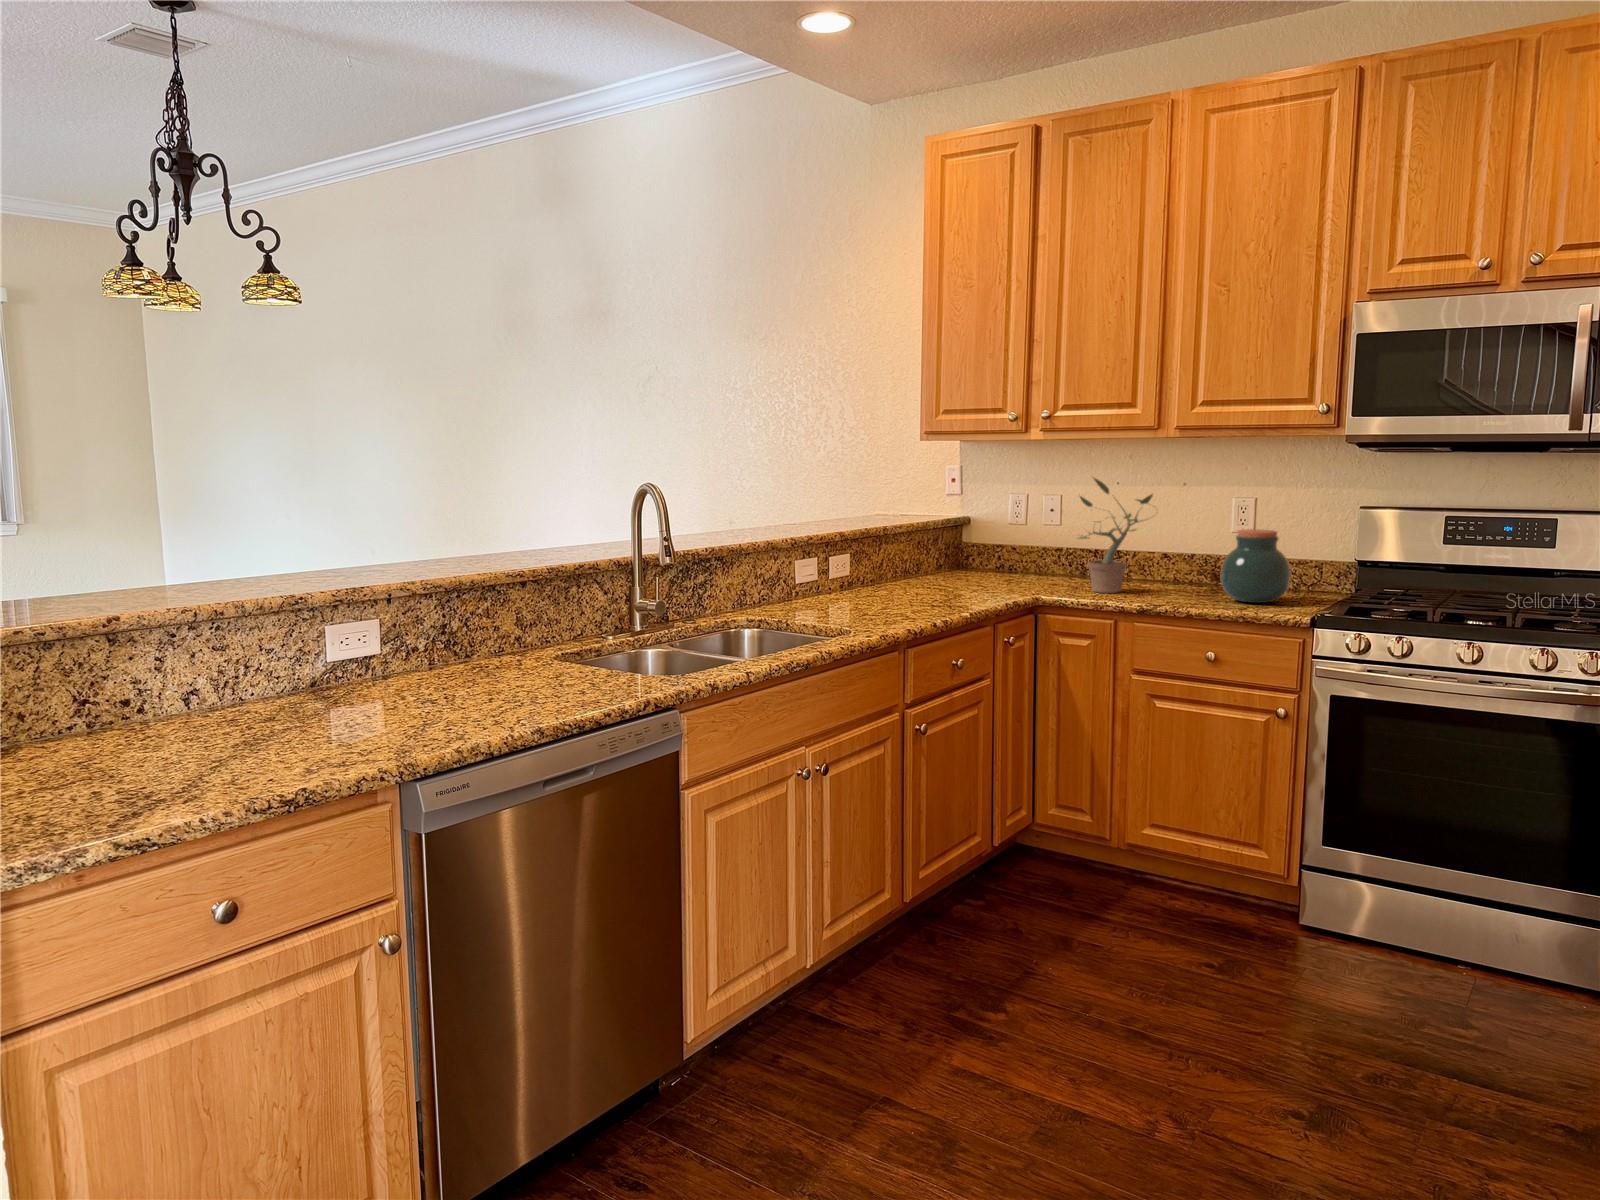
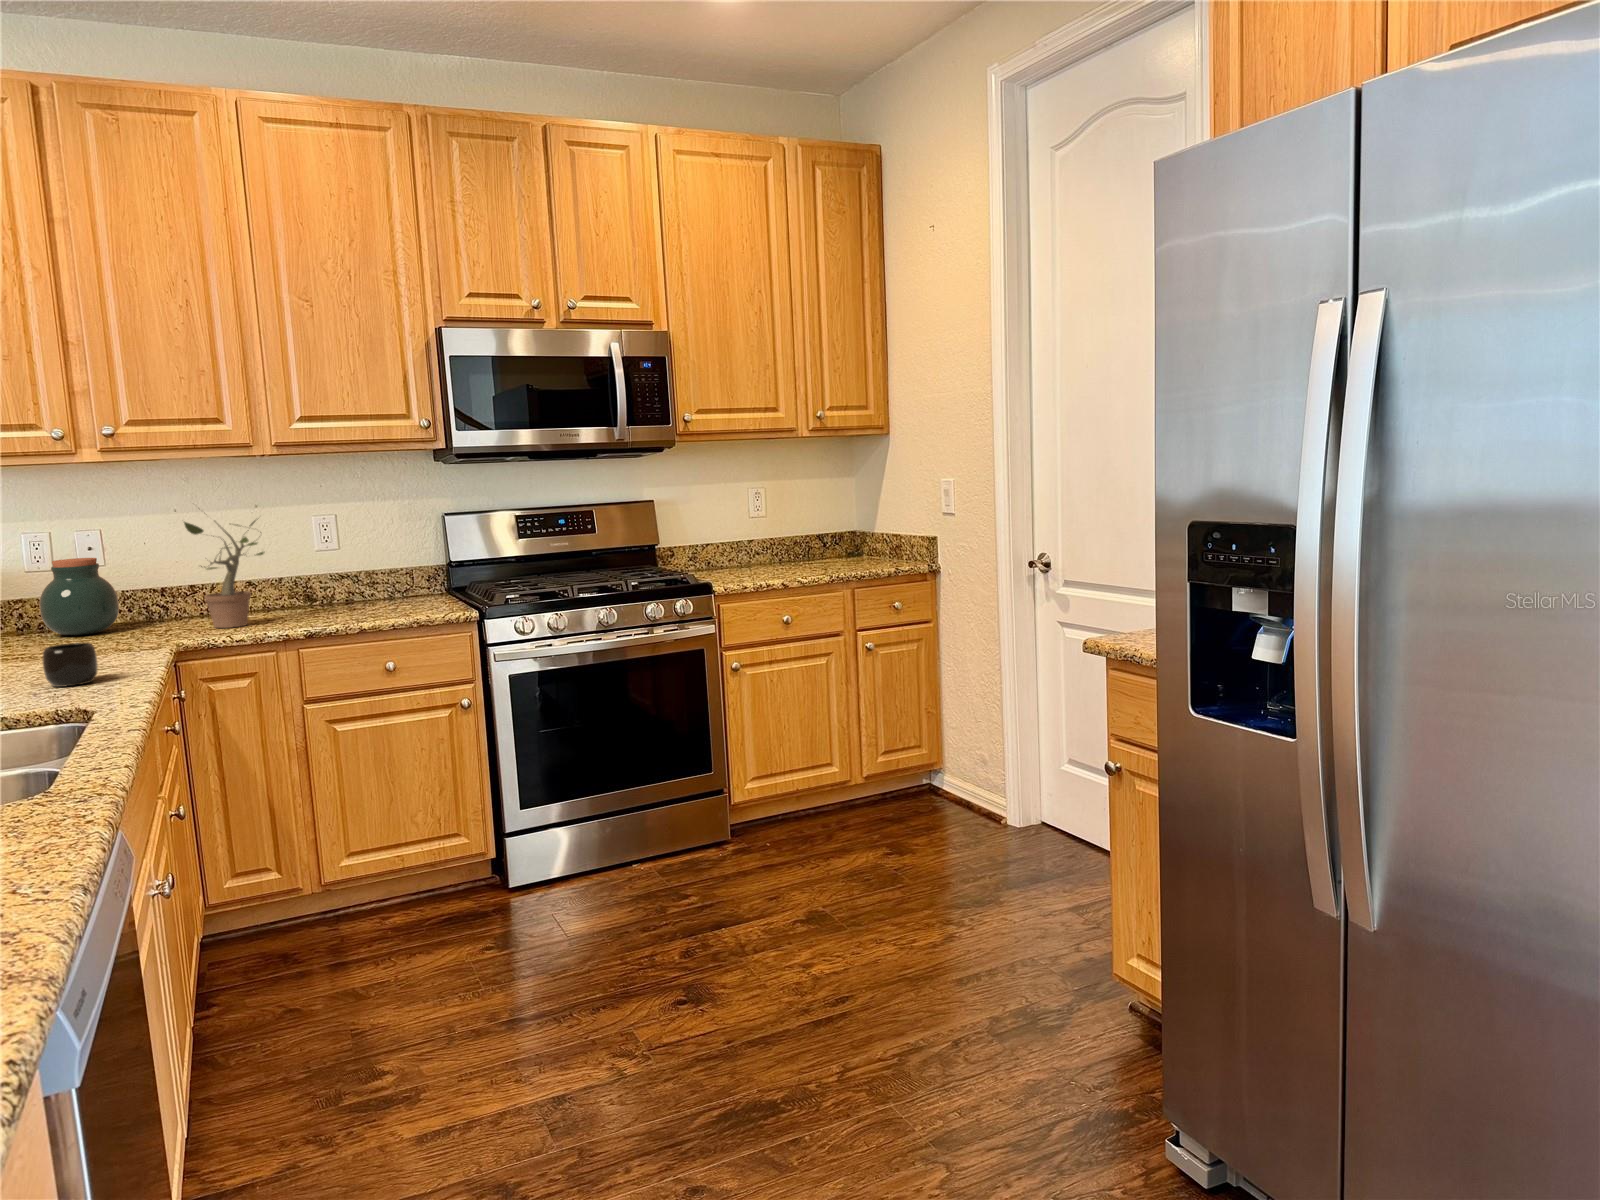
jar: present [1221,529,1291,603] -> present [40,558,119,635]
mug: none [861,583,907,616] -> present [42,643,98,687]

